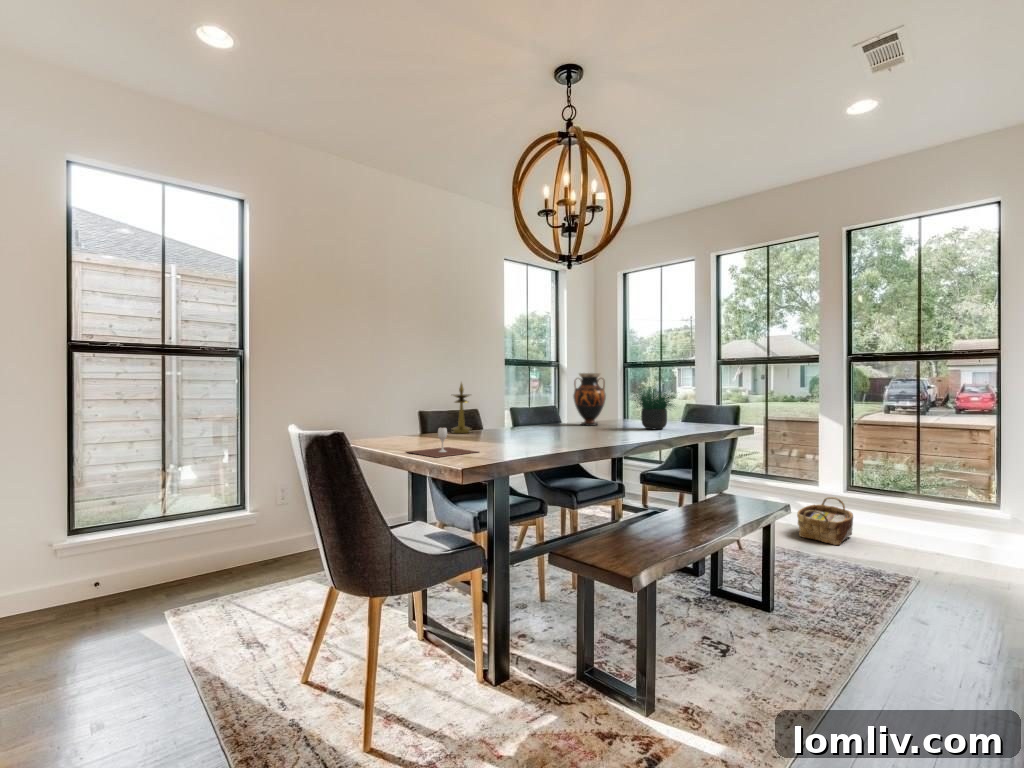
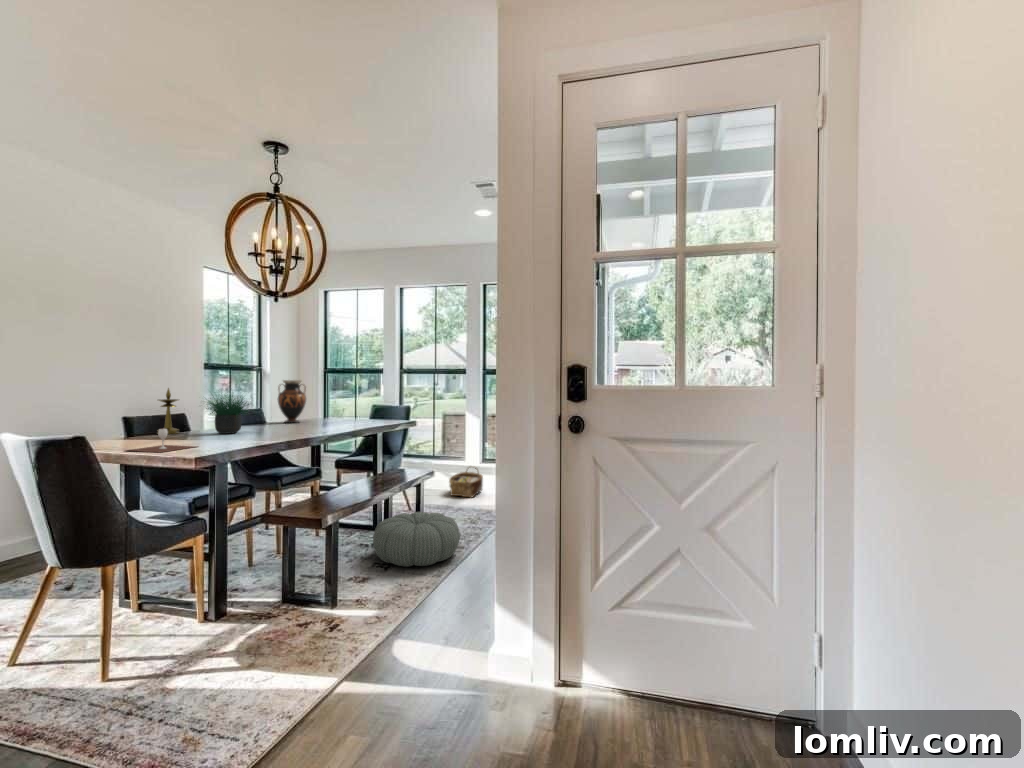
potted plant: present [634,389,674,429] -> present [207,395,249,434]
pouf: none [699,566,847,665] -> present [373,512,460,567]

